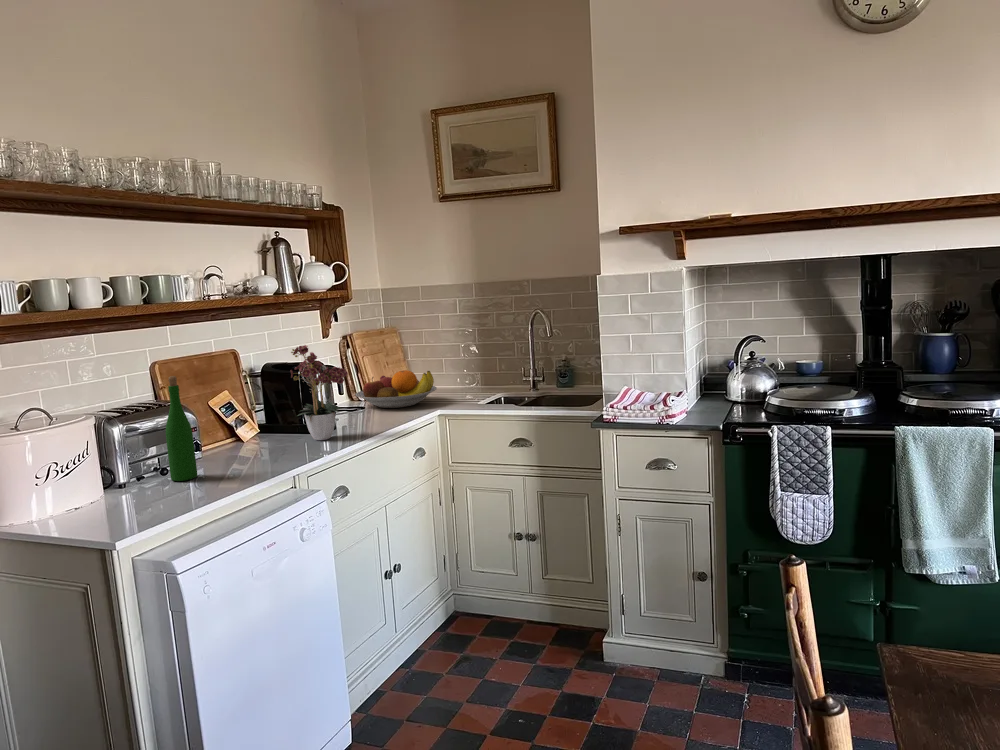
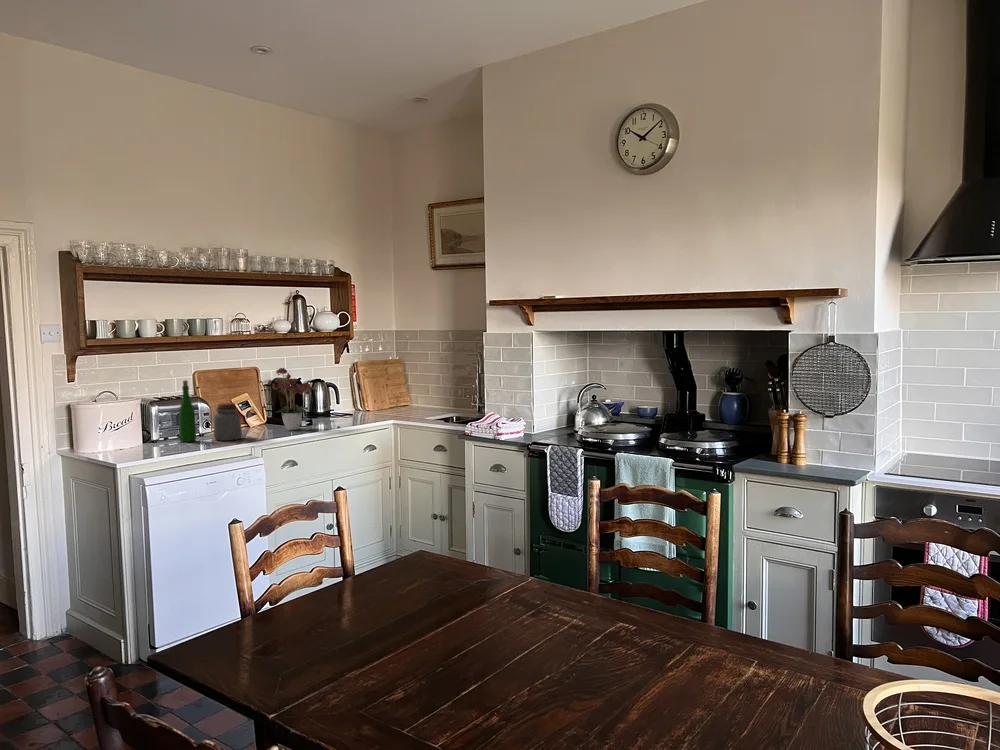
fruit bowl: present [356,370,437,408] -> none [346,391,404,416]
jar: none [223,407,271,471] -> present [214,403,242,441]

